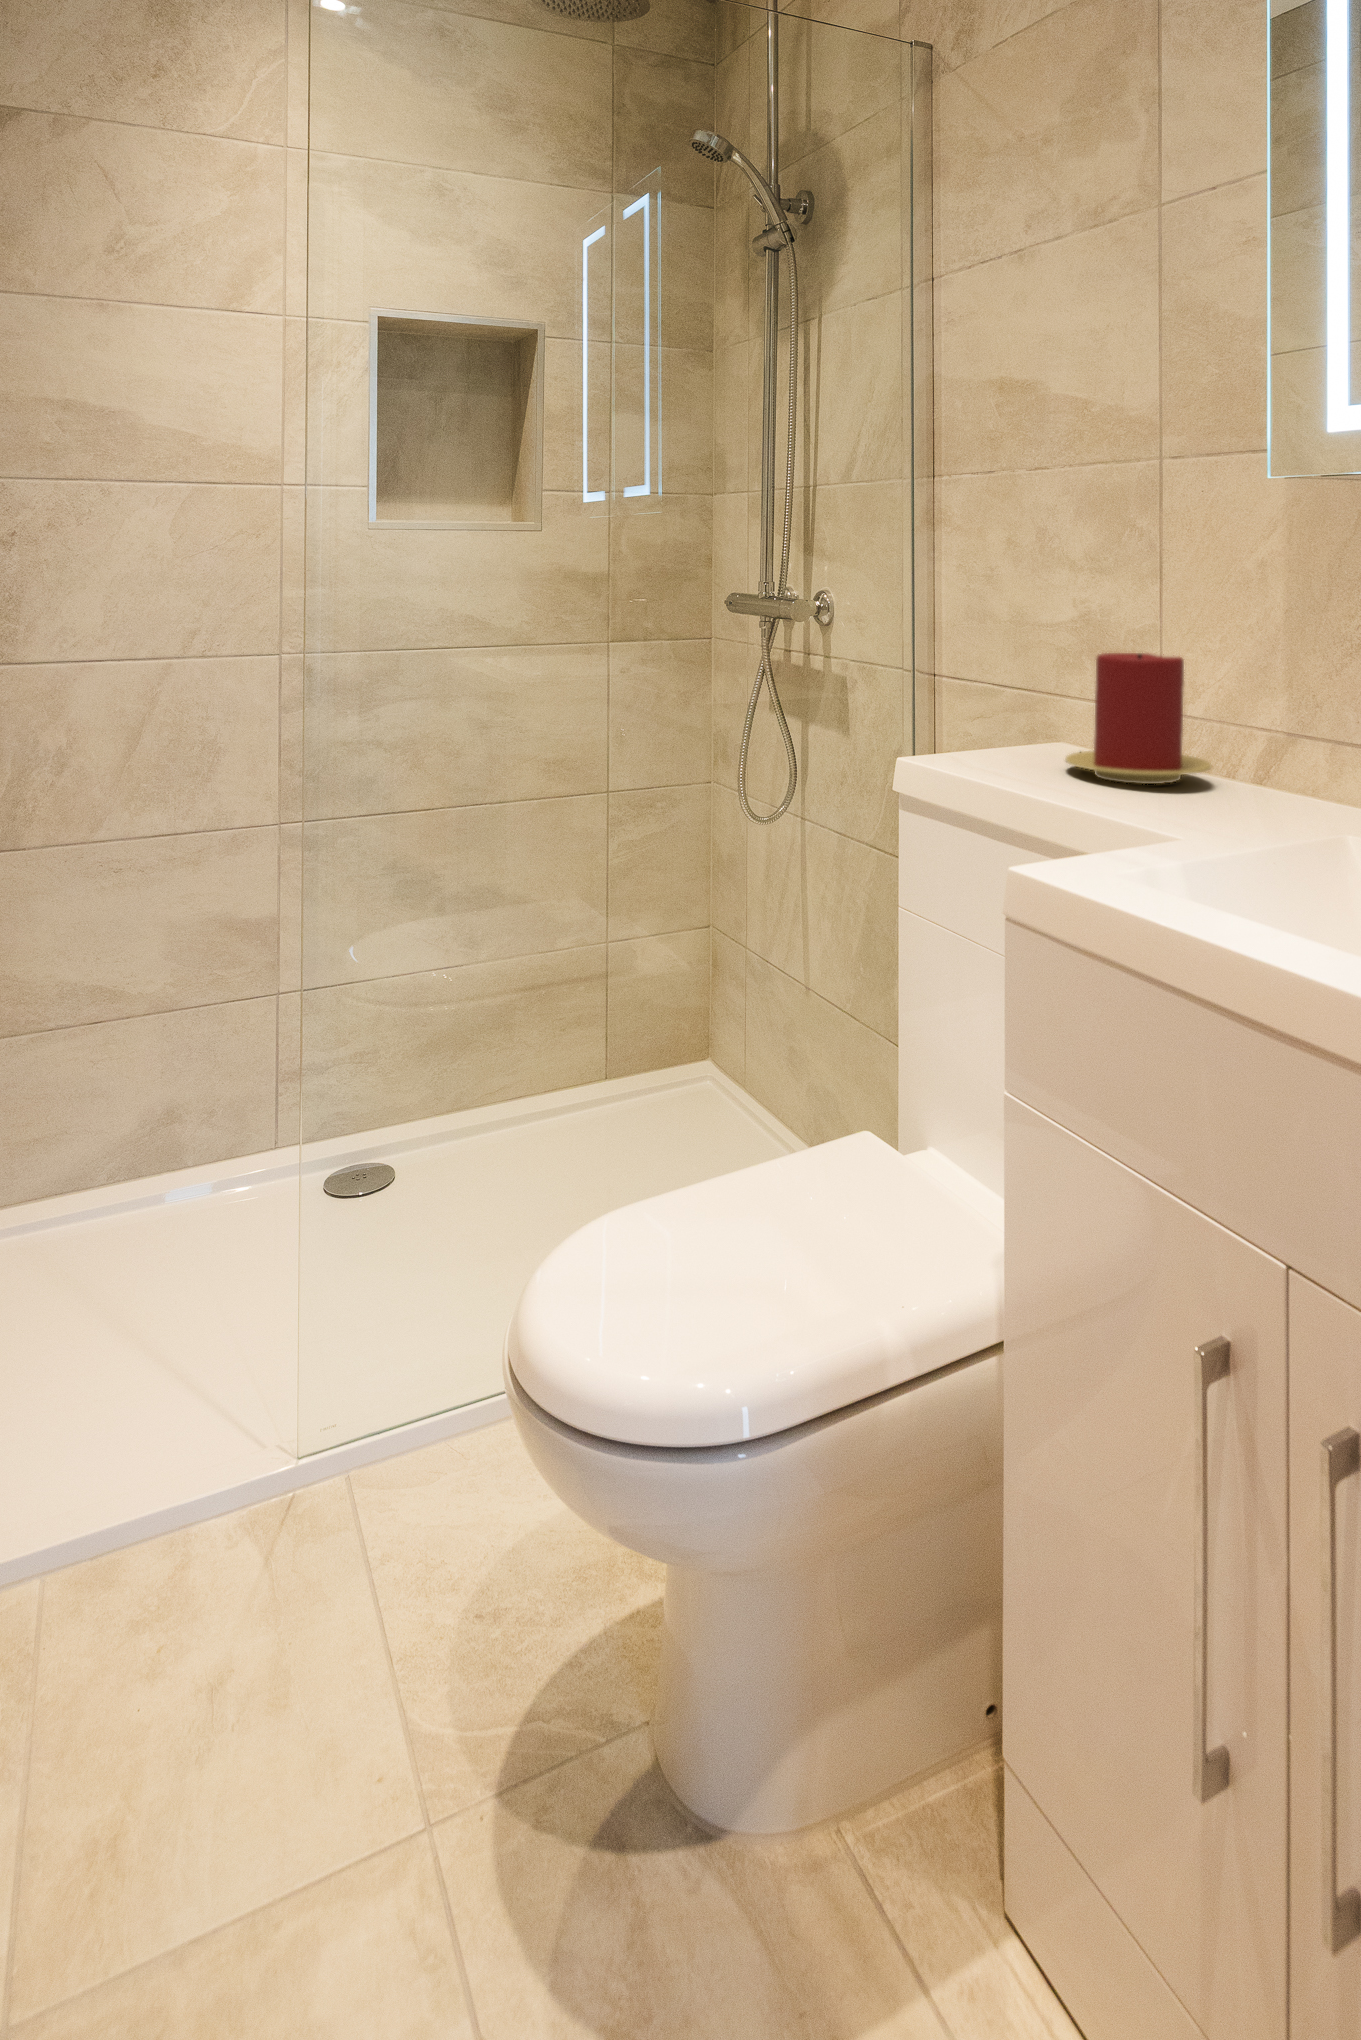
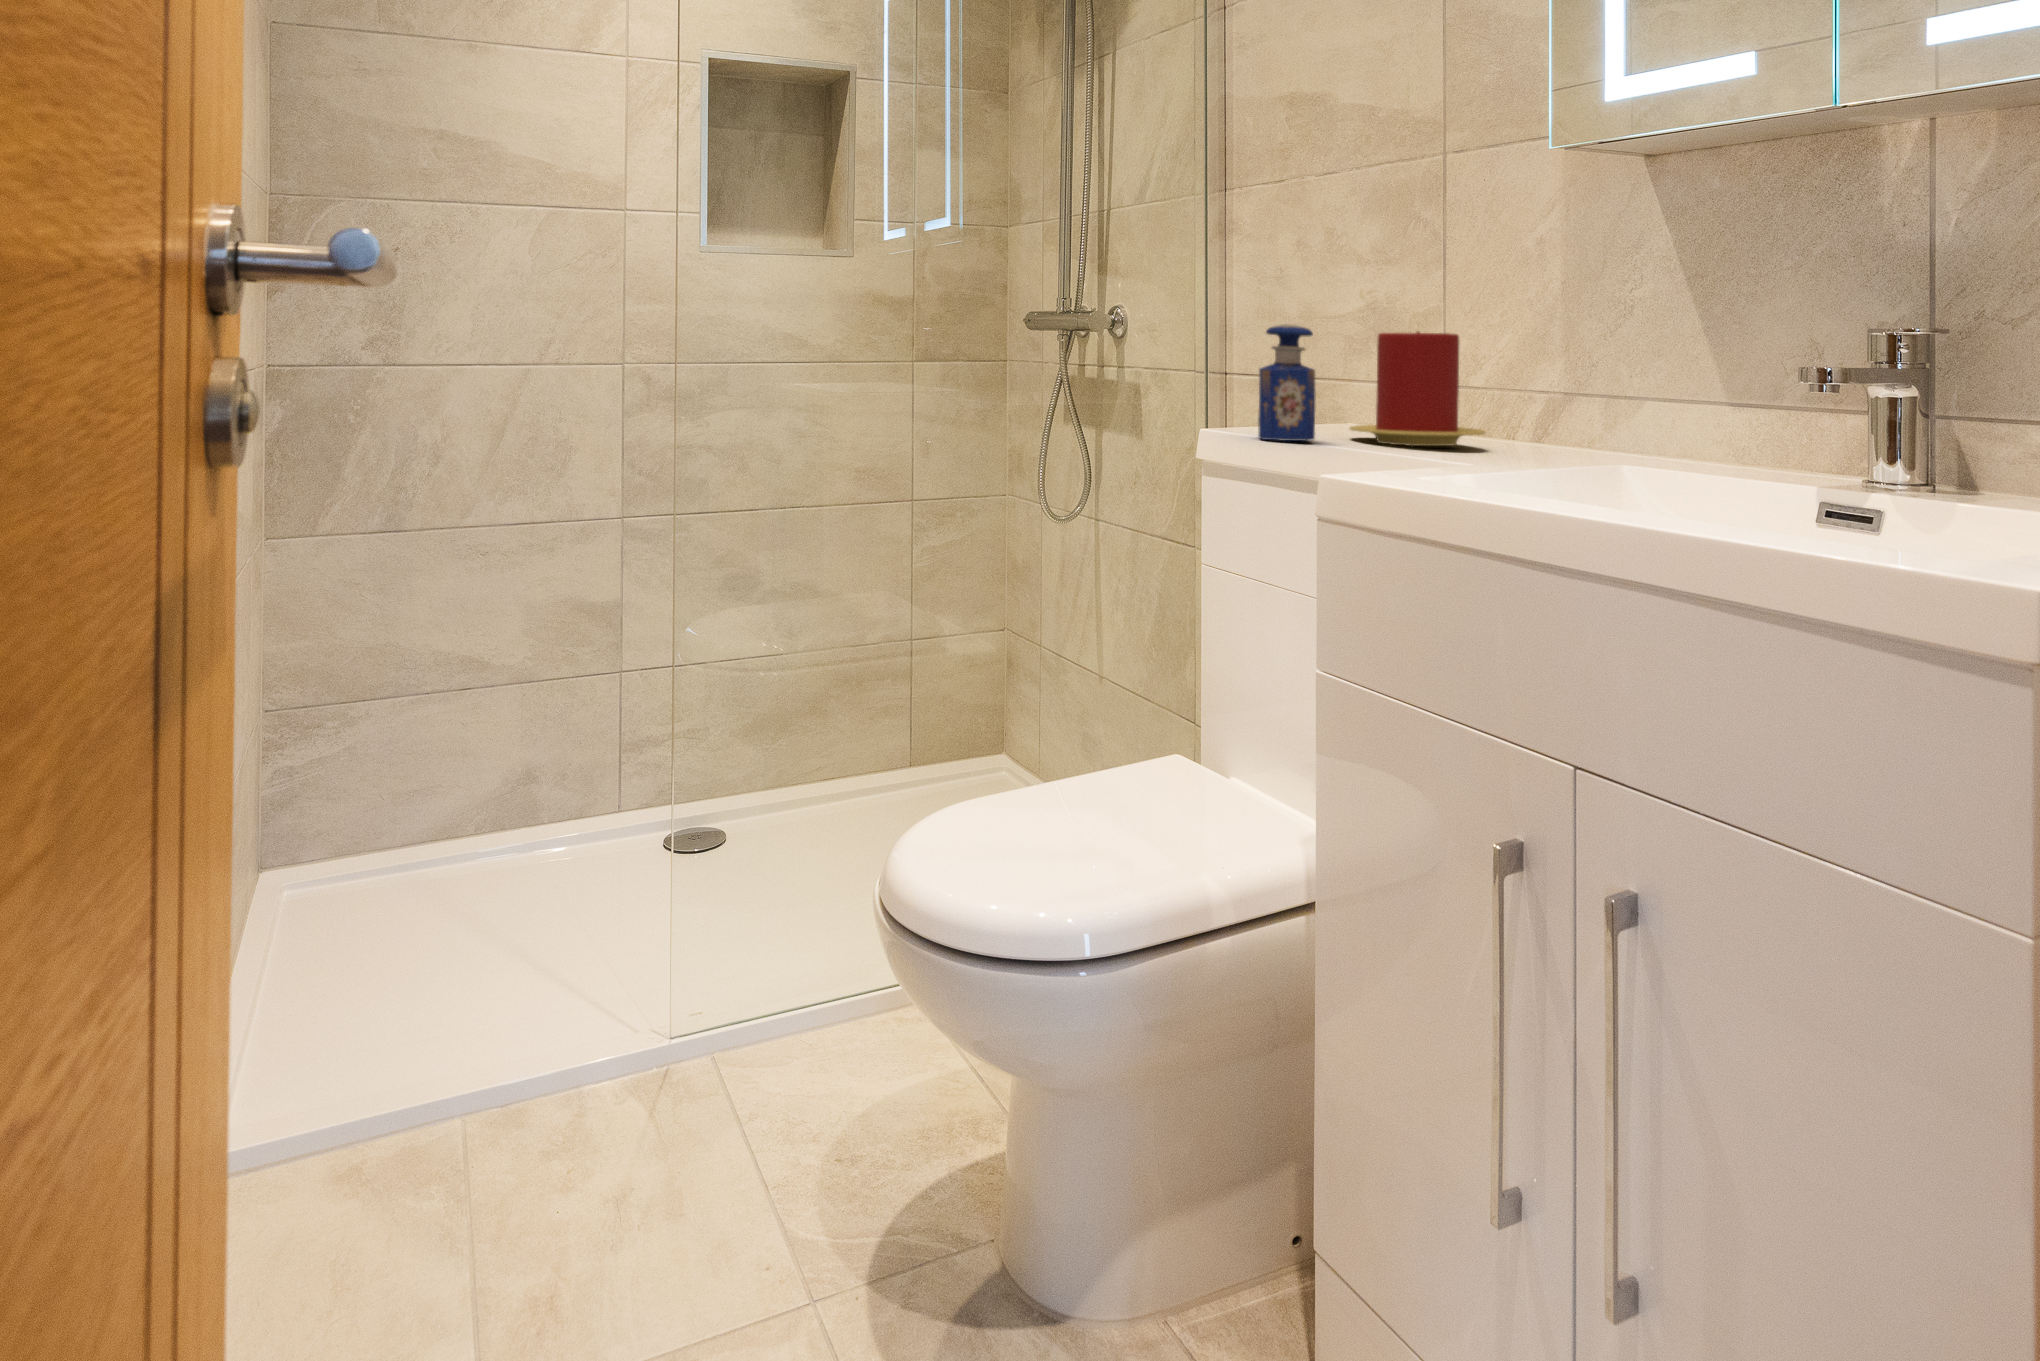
perfume bottle: none [963,652,1025,784] -> present [1258,324,1316,441]

